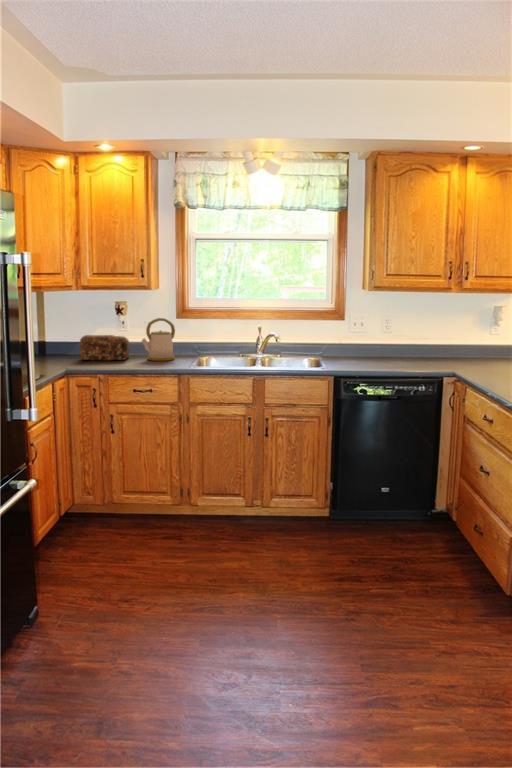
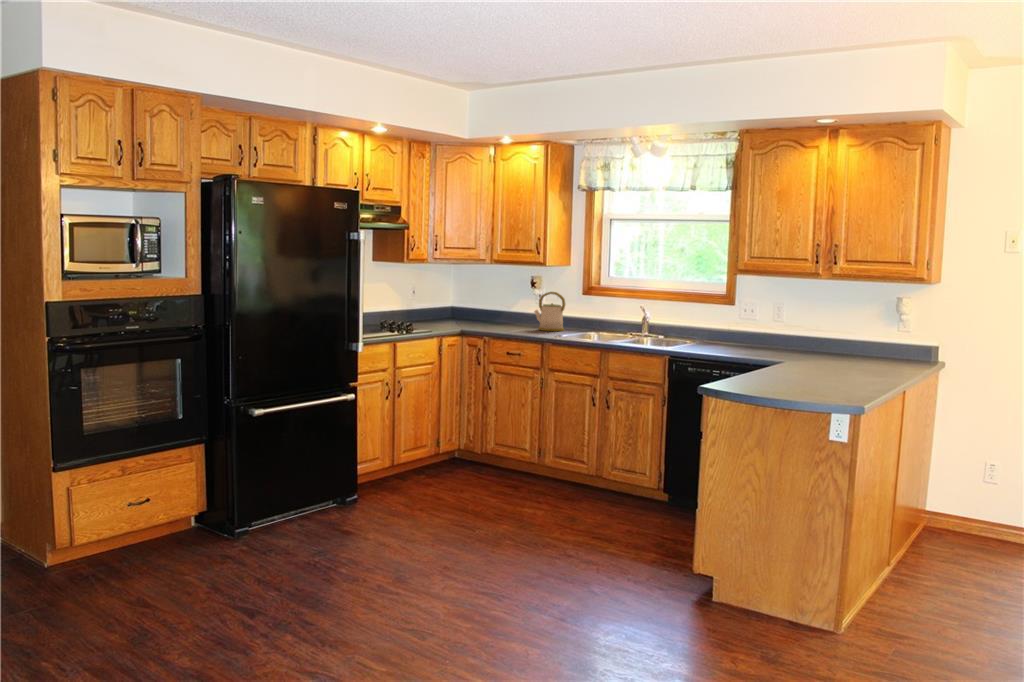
bread loaf: present [80,335,129,360] -> none [486,303,532,327]

